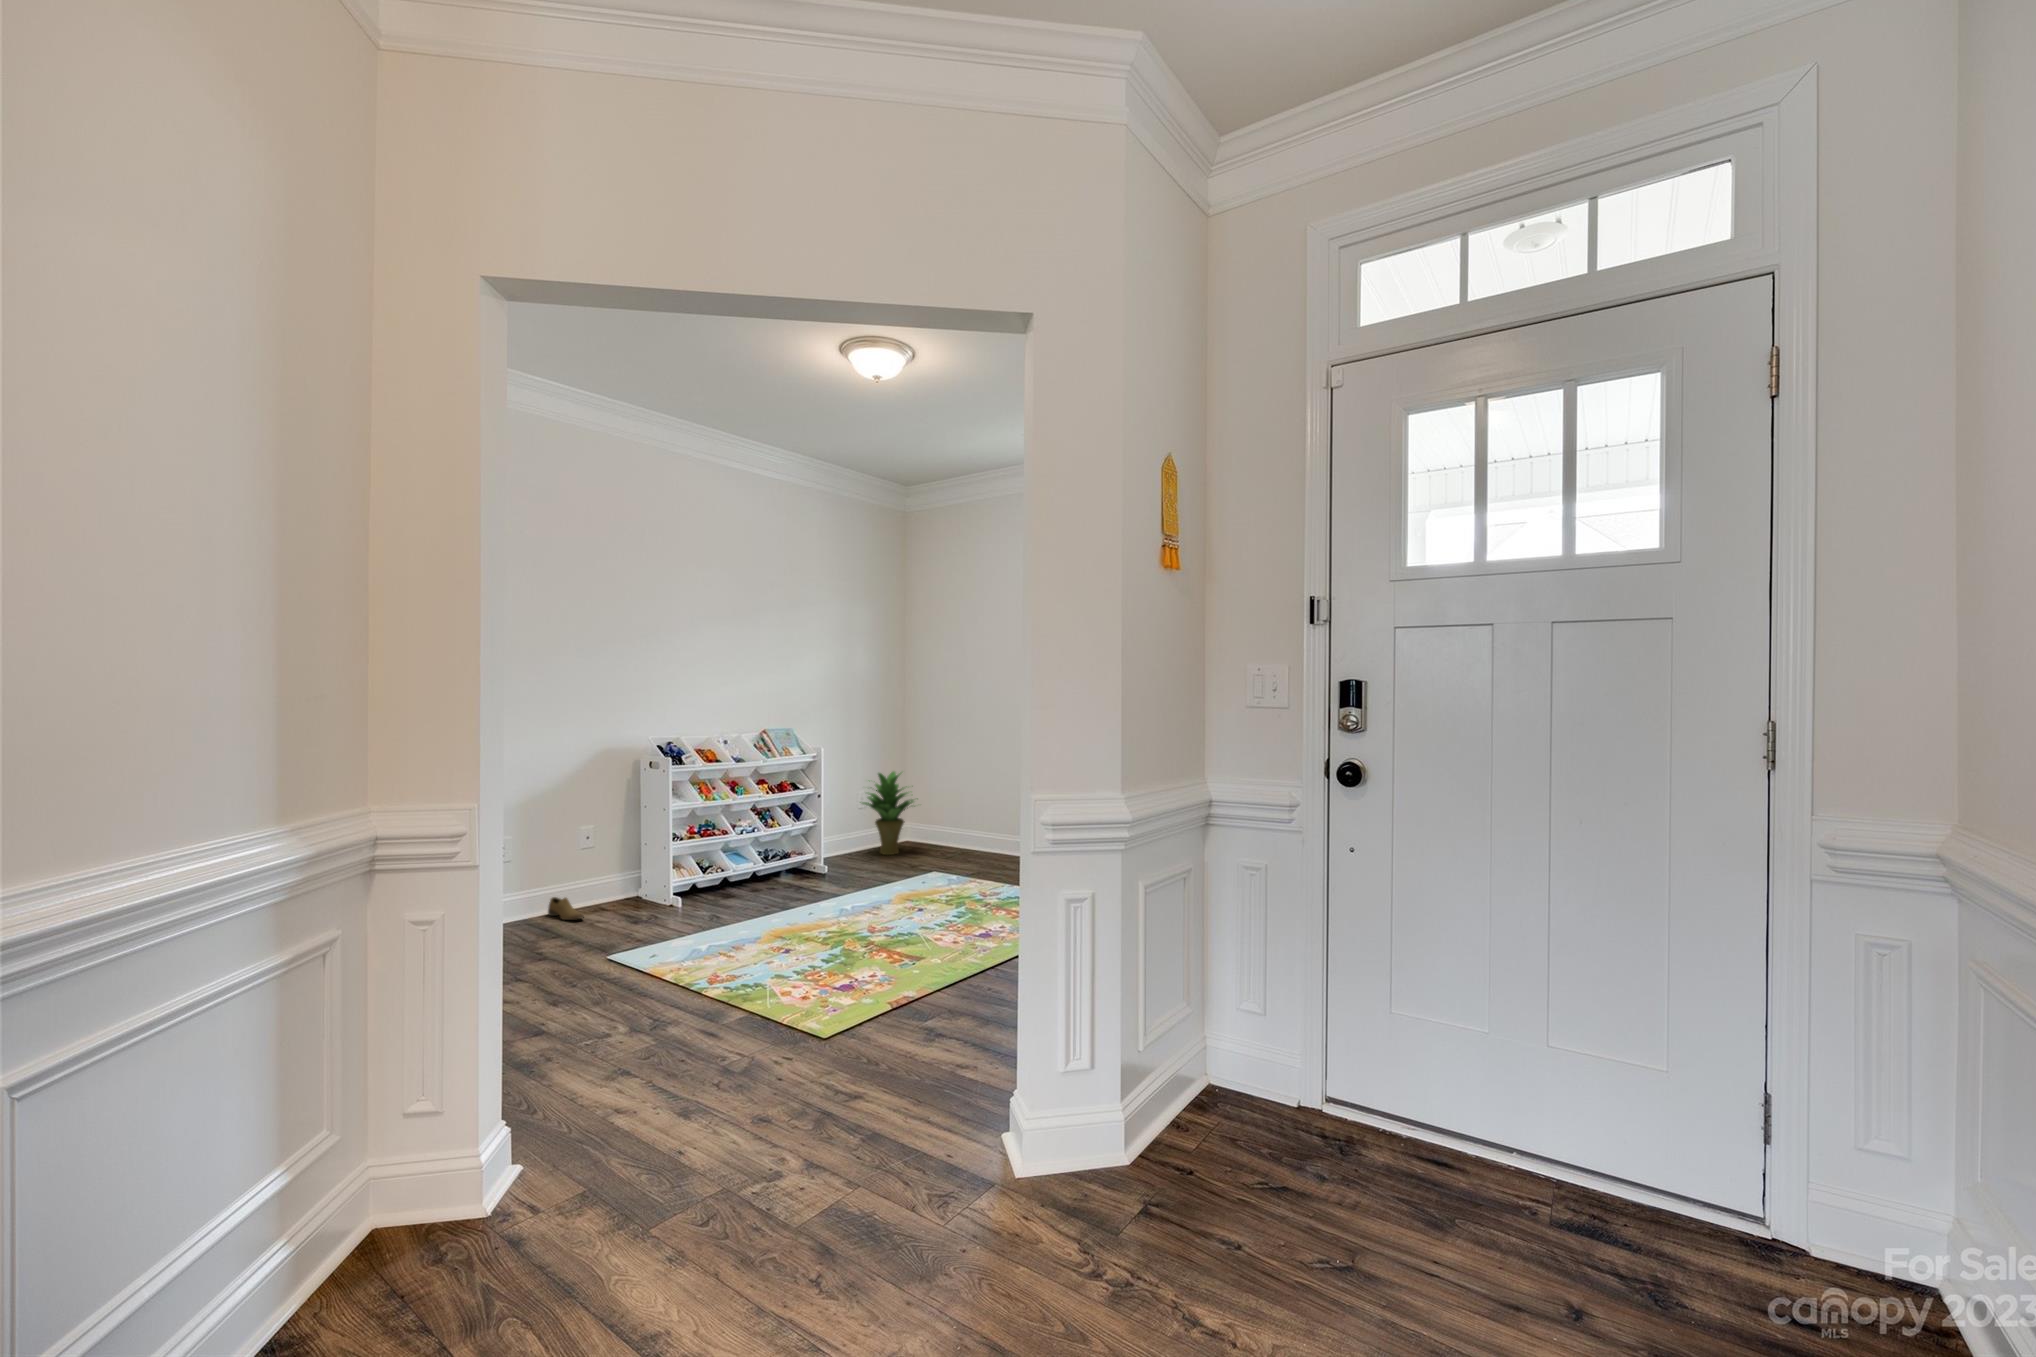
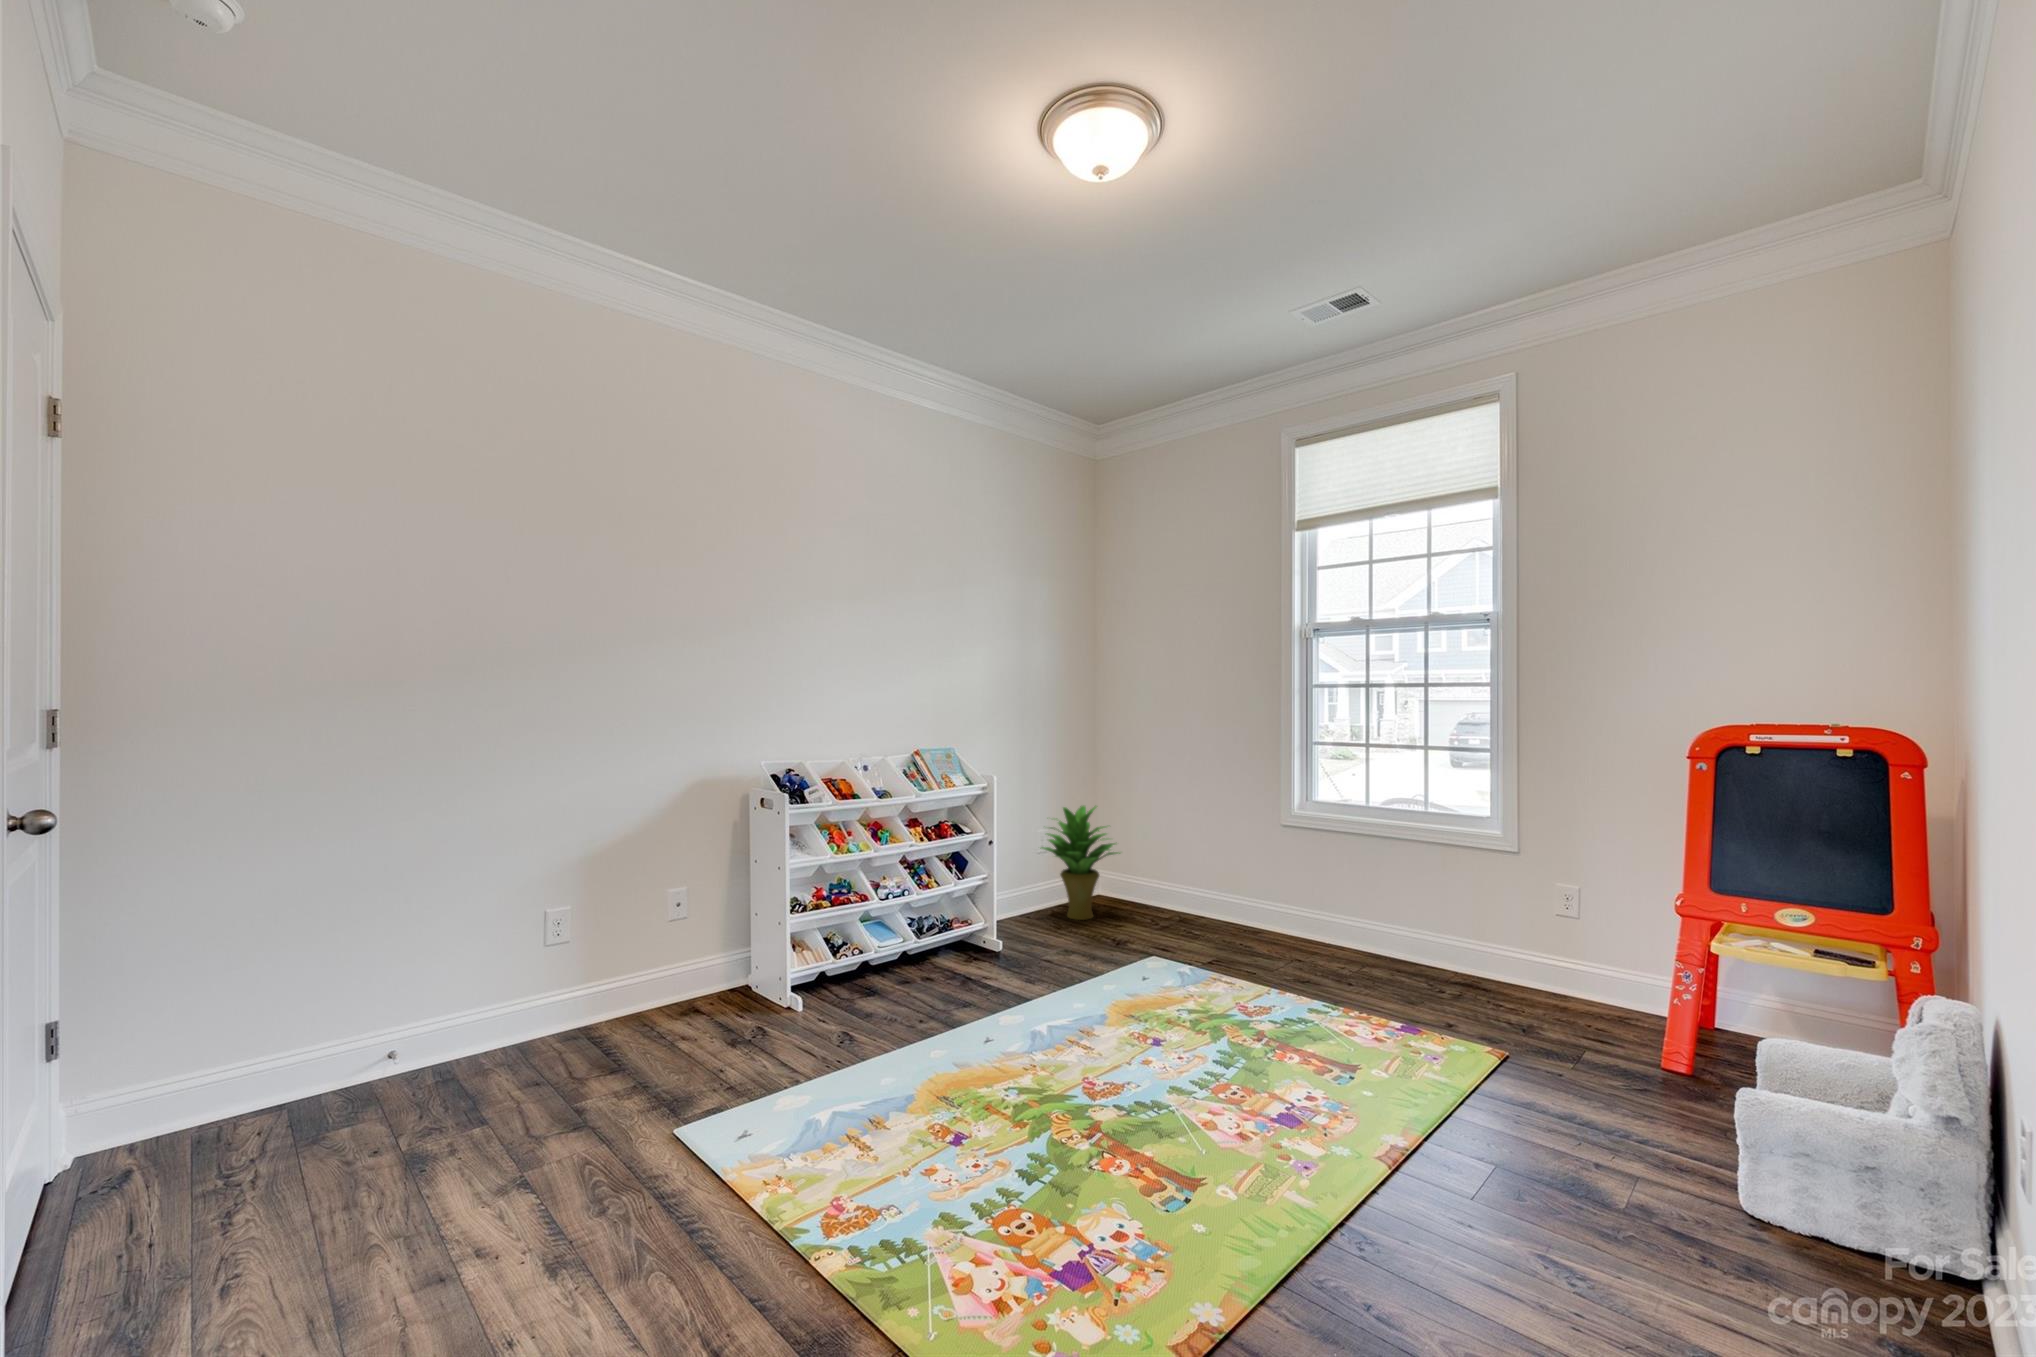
shoe: present [548,897,584,920] -> none [621,993,665,1035]

